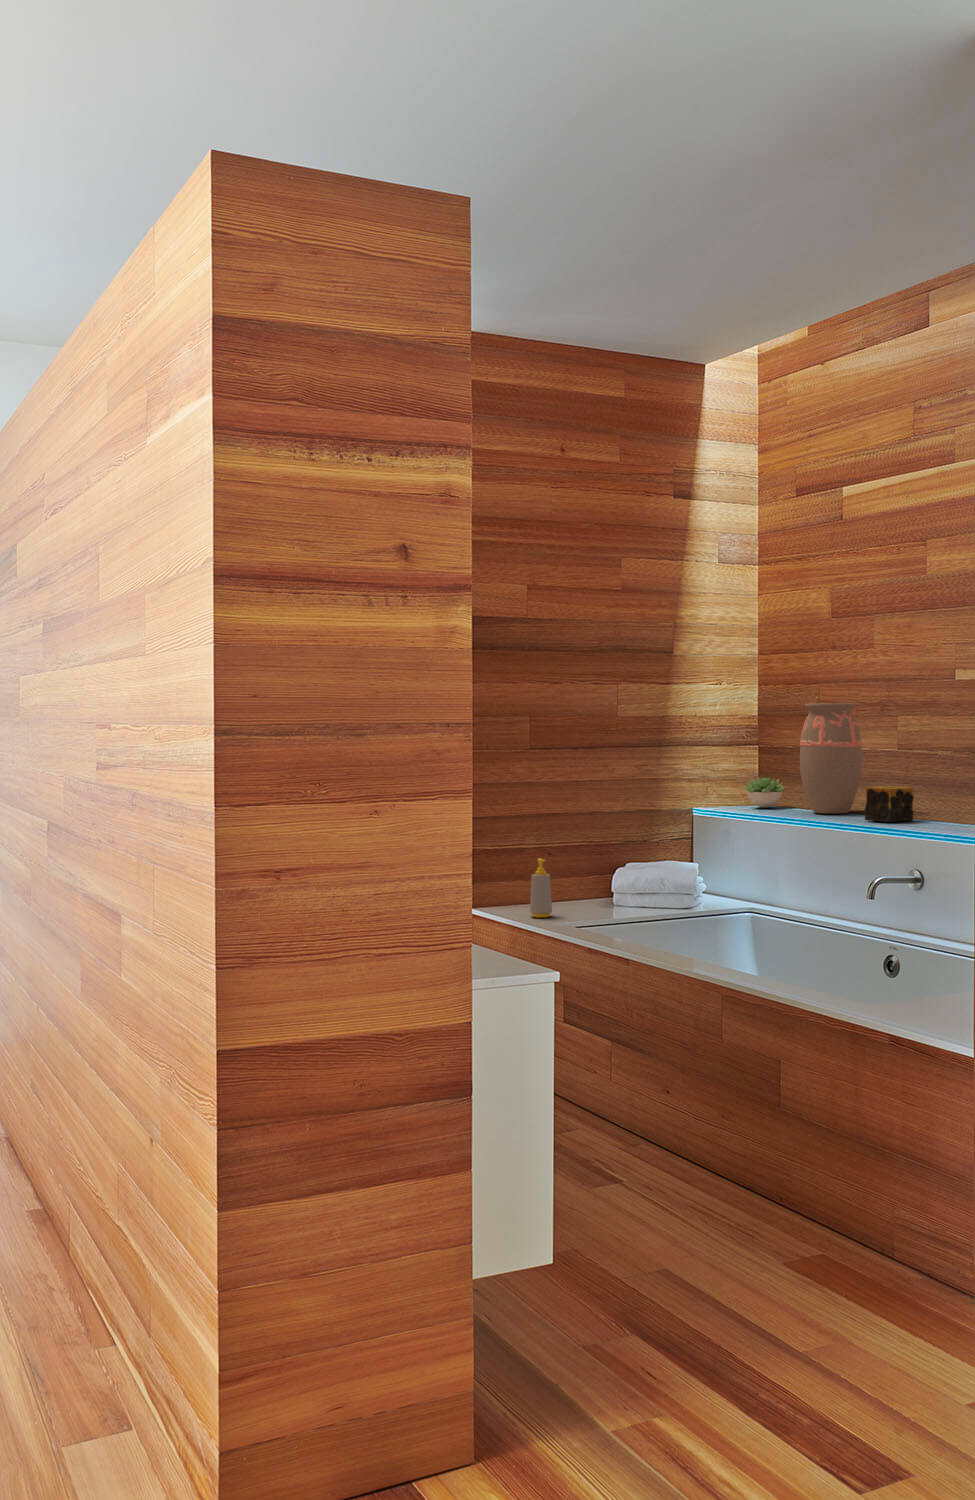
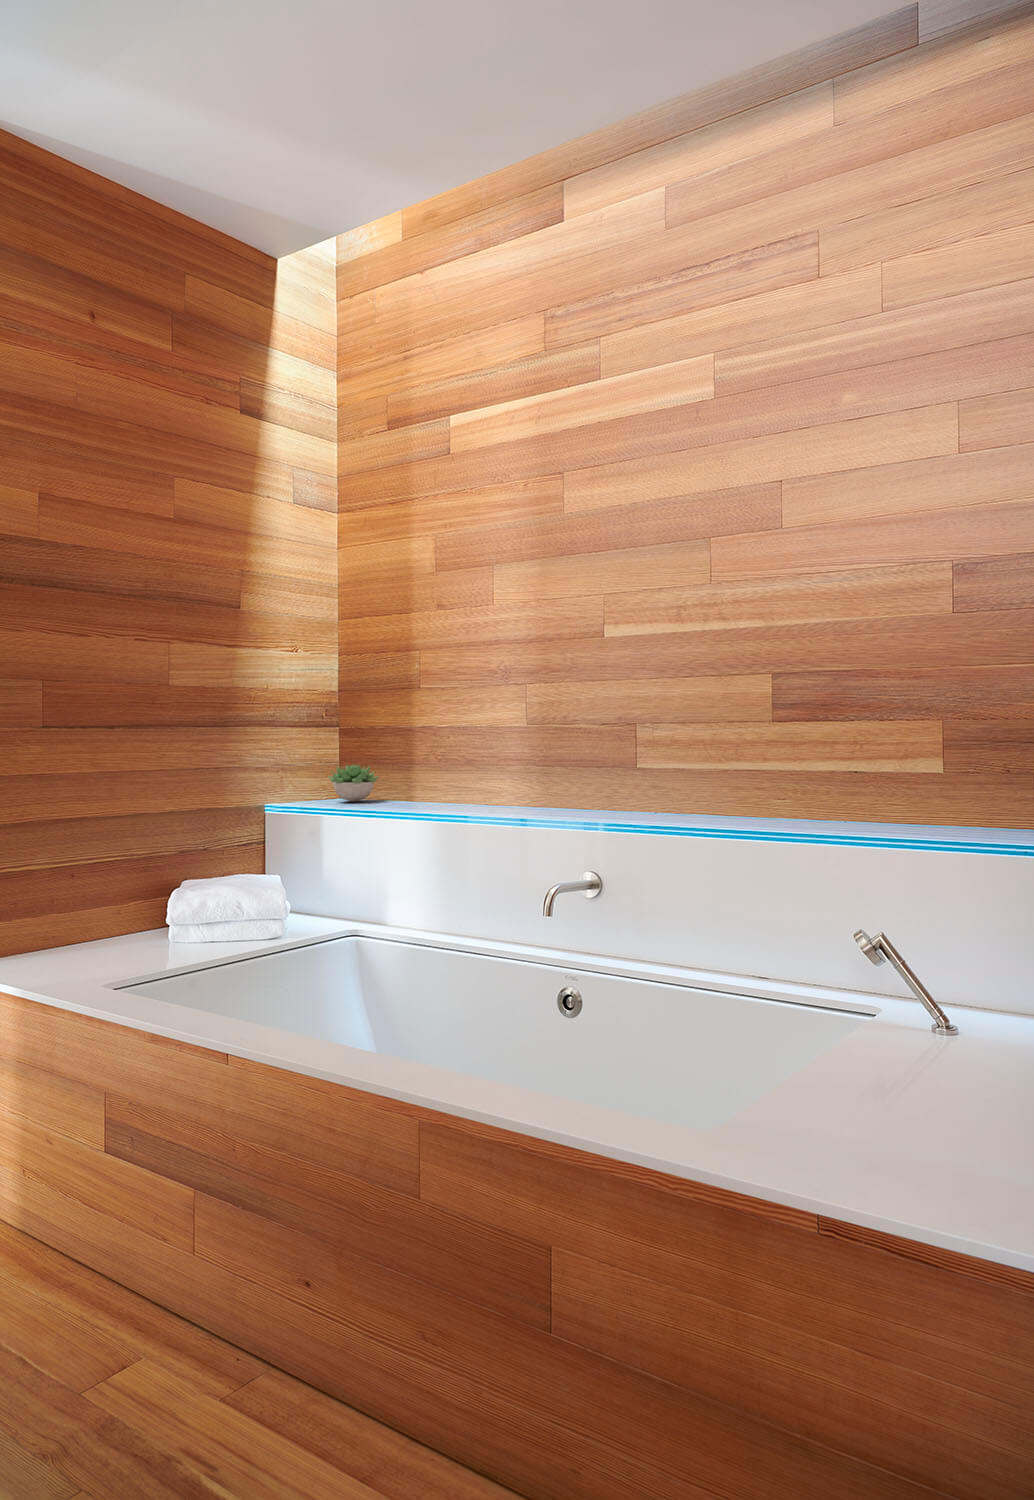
decorative vase: present [800,703,862,814] -> none [406,670,479,806]
candle: present [865,786,914,822] -> none [501,770,558,813]
soap bottle: present [530,858,552,917] -> none [48,880,82,966]

